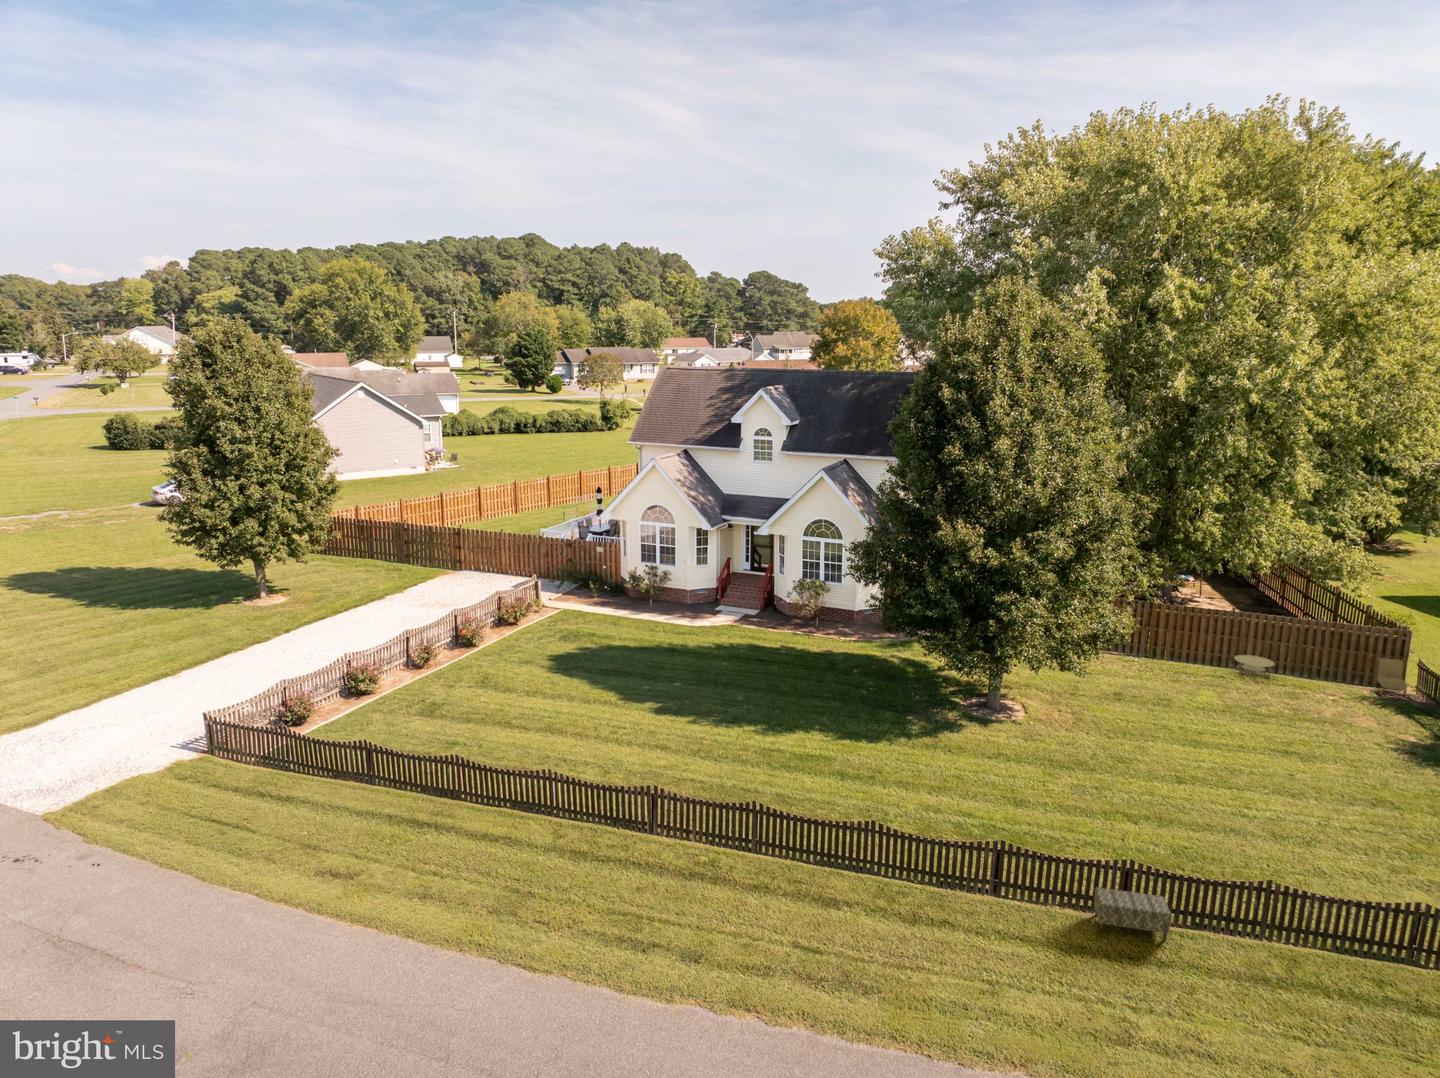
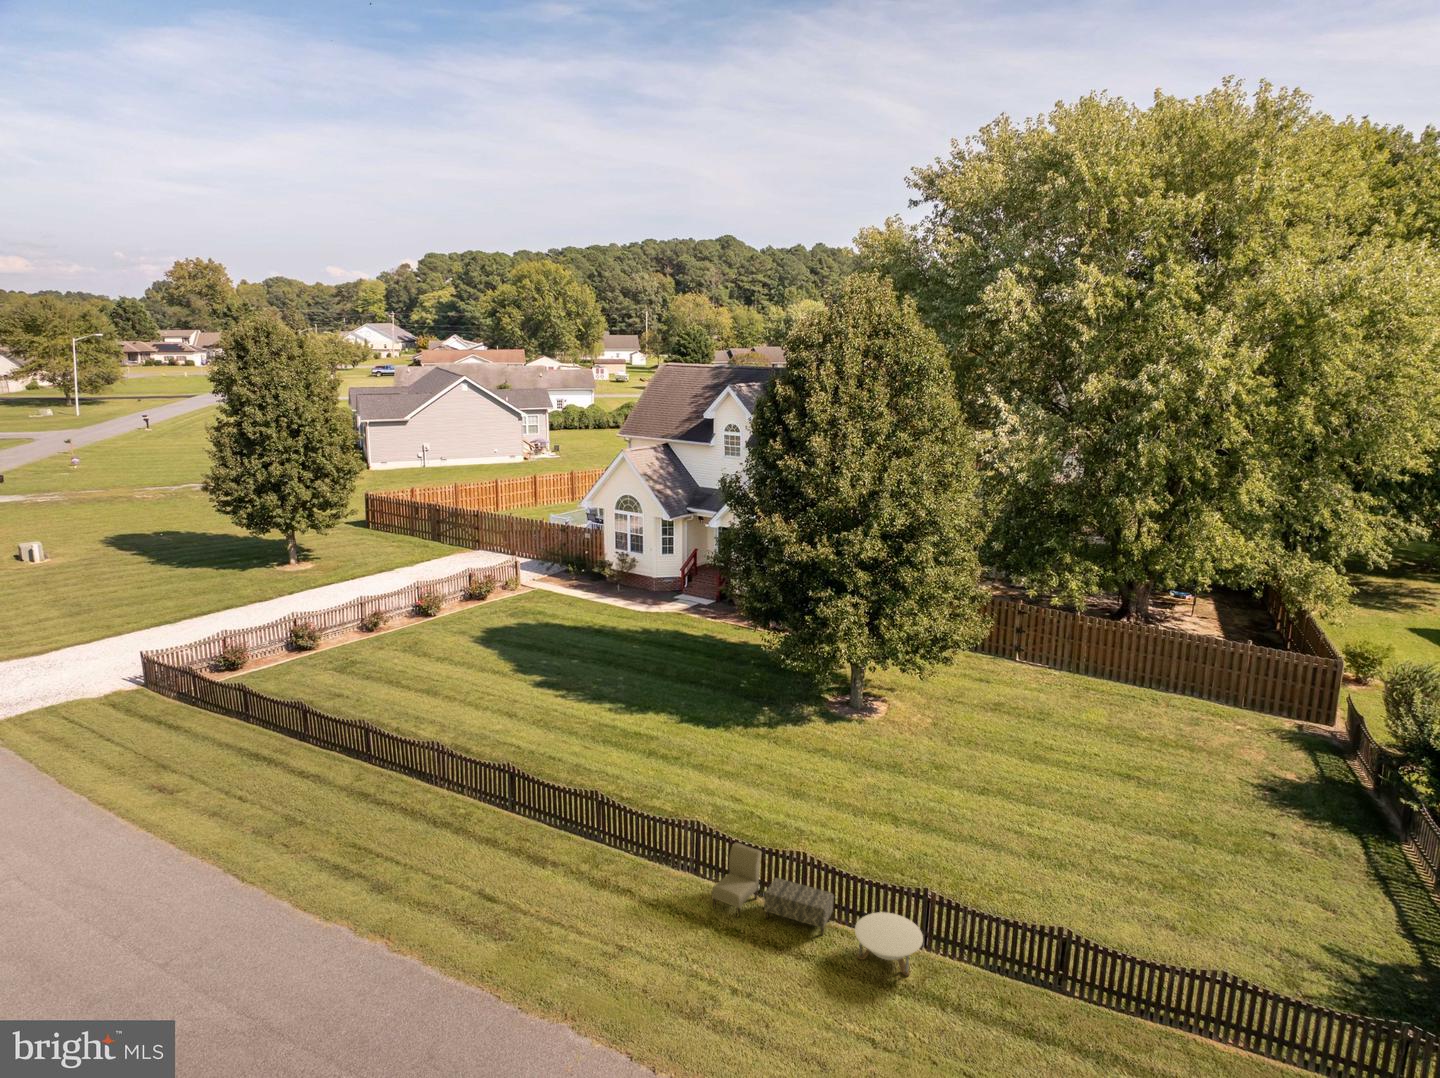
round table: present [1234,655,1275,678] -> present [855,912,923,976]
chair: present [1376,658,1407,697] -> present [712,843,761,918]

